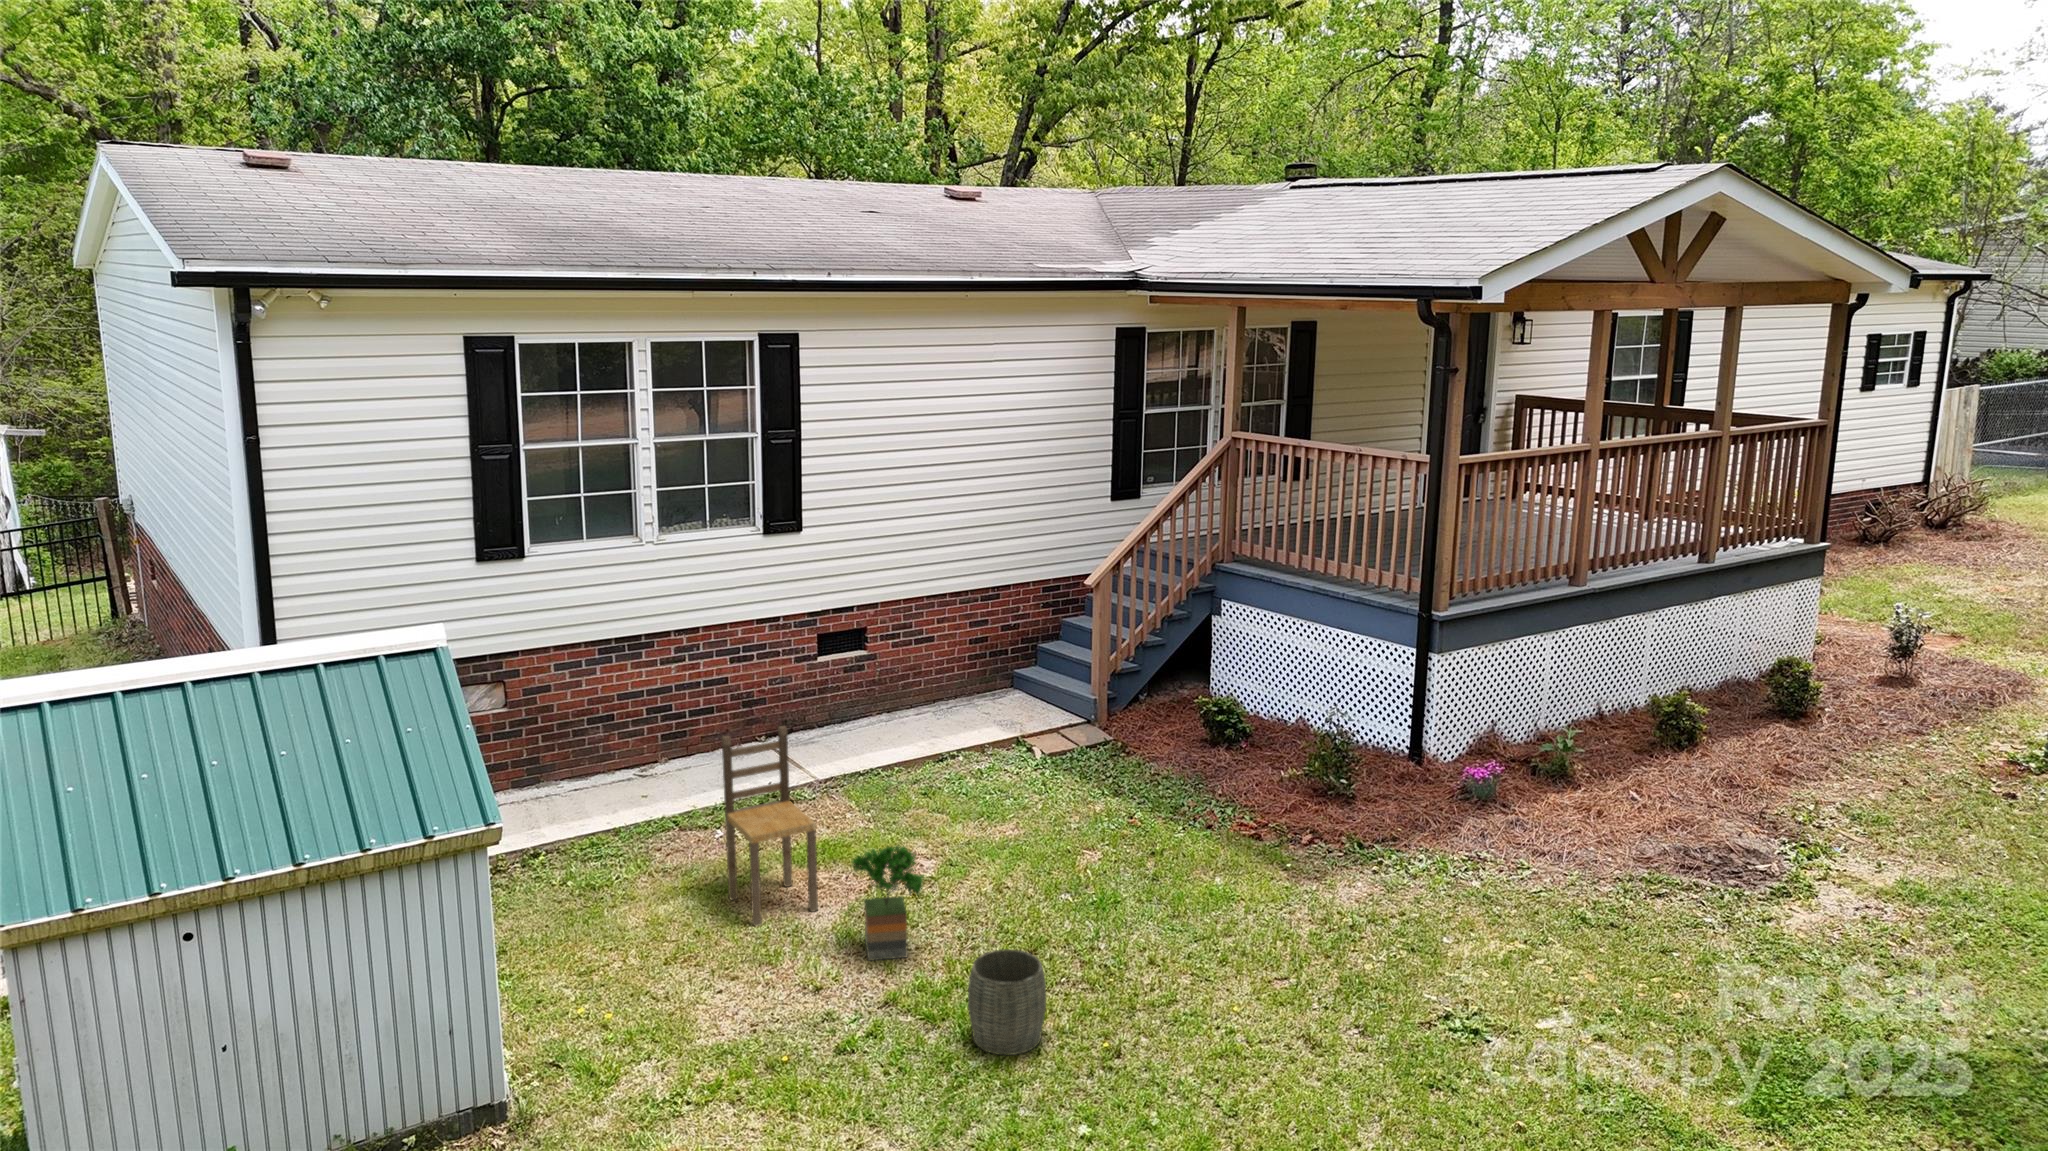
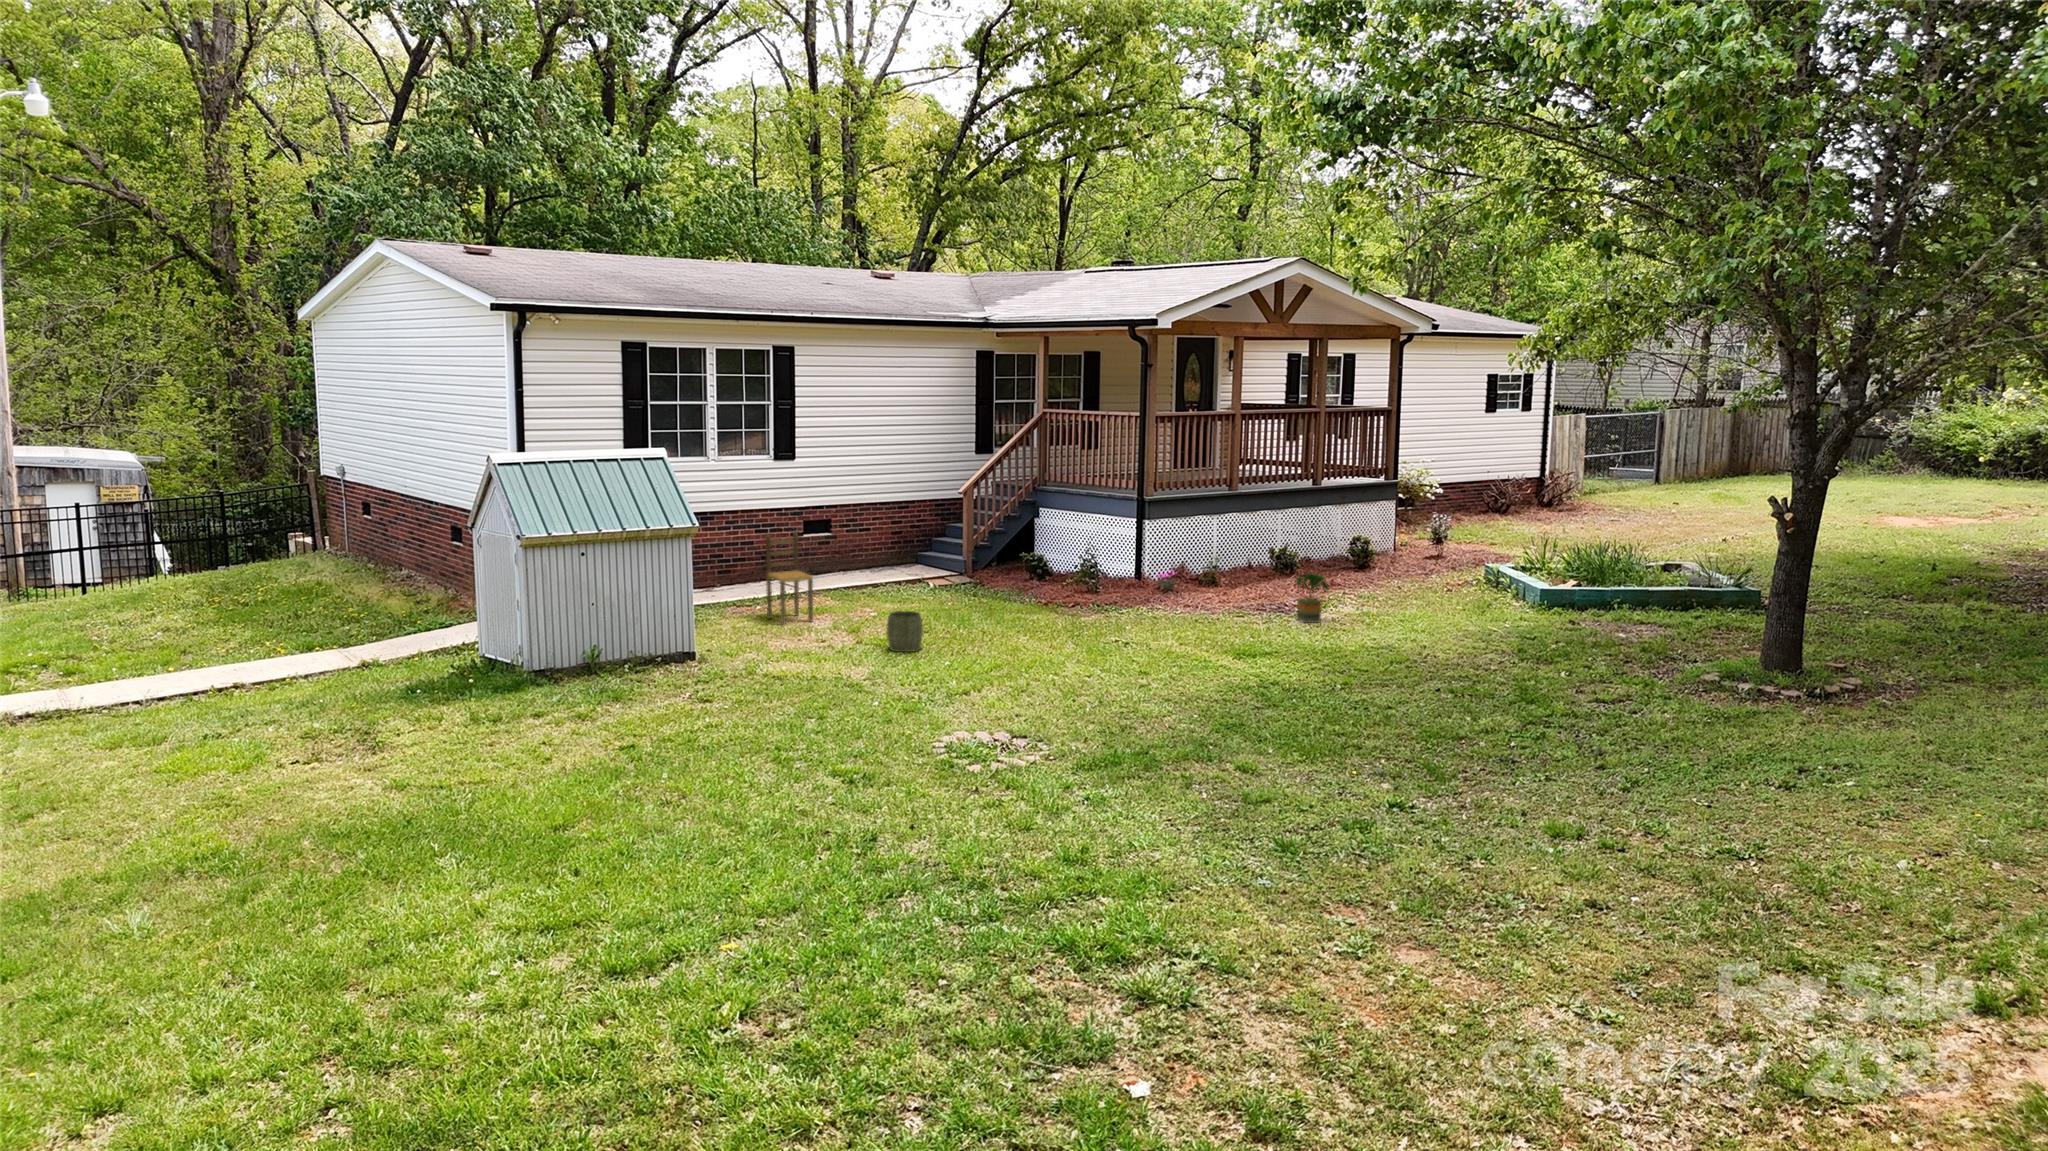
potted tree: present [852,845,924,960] -> present [1296,574,1330,623]

